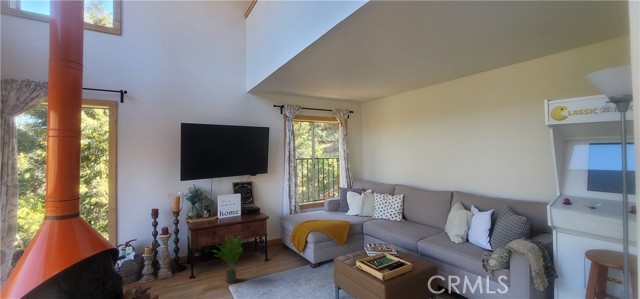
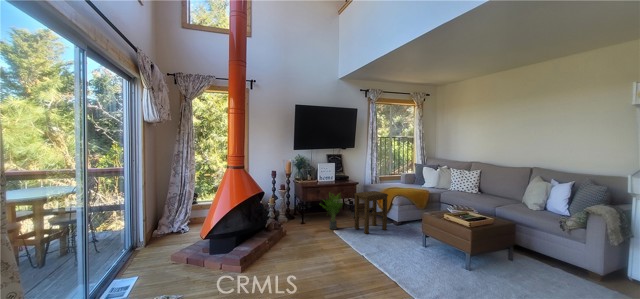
stool: none [258,227,300,286] -> present [354,191,388,234]

